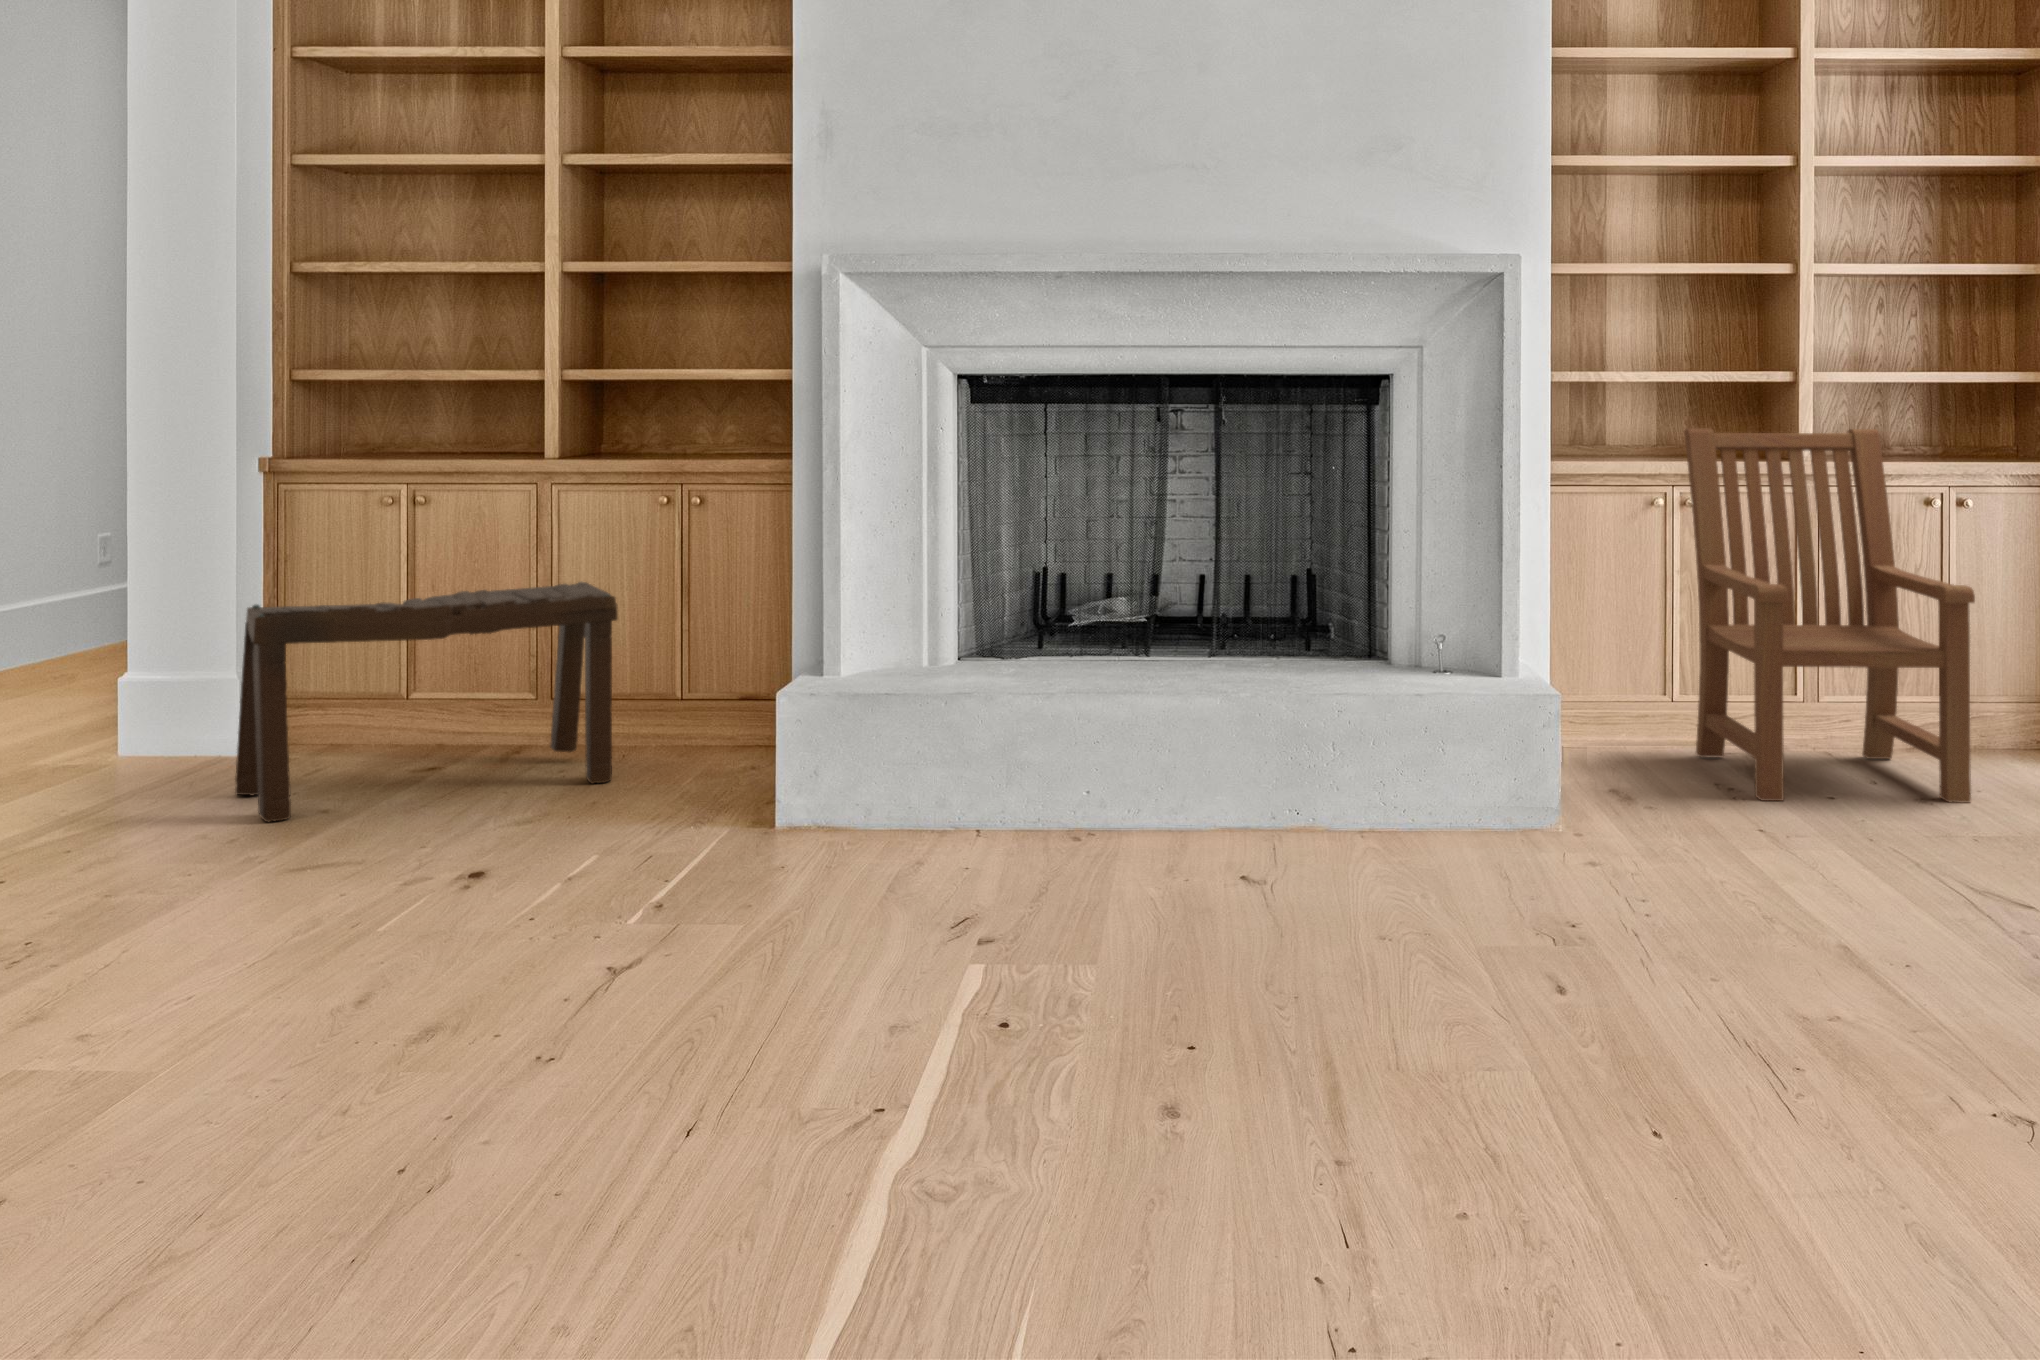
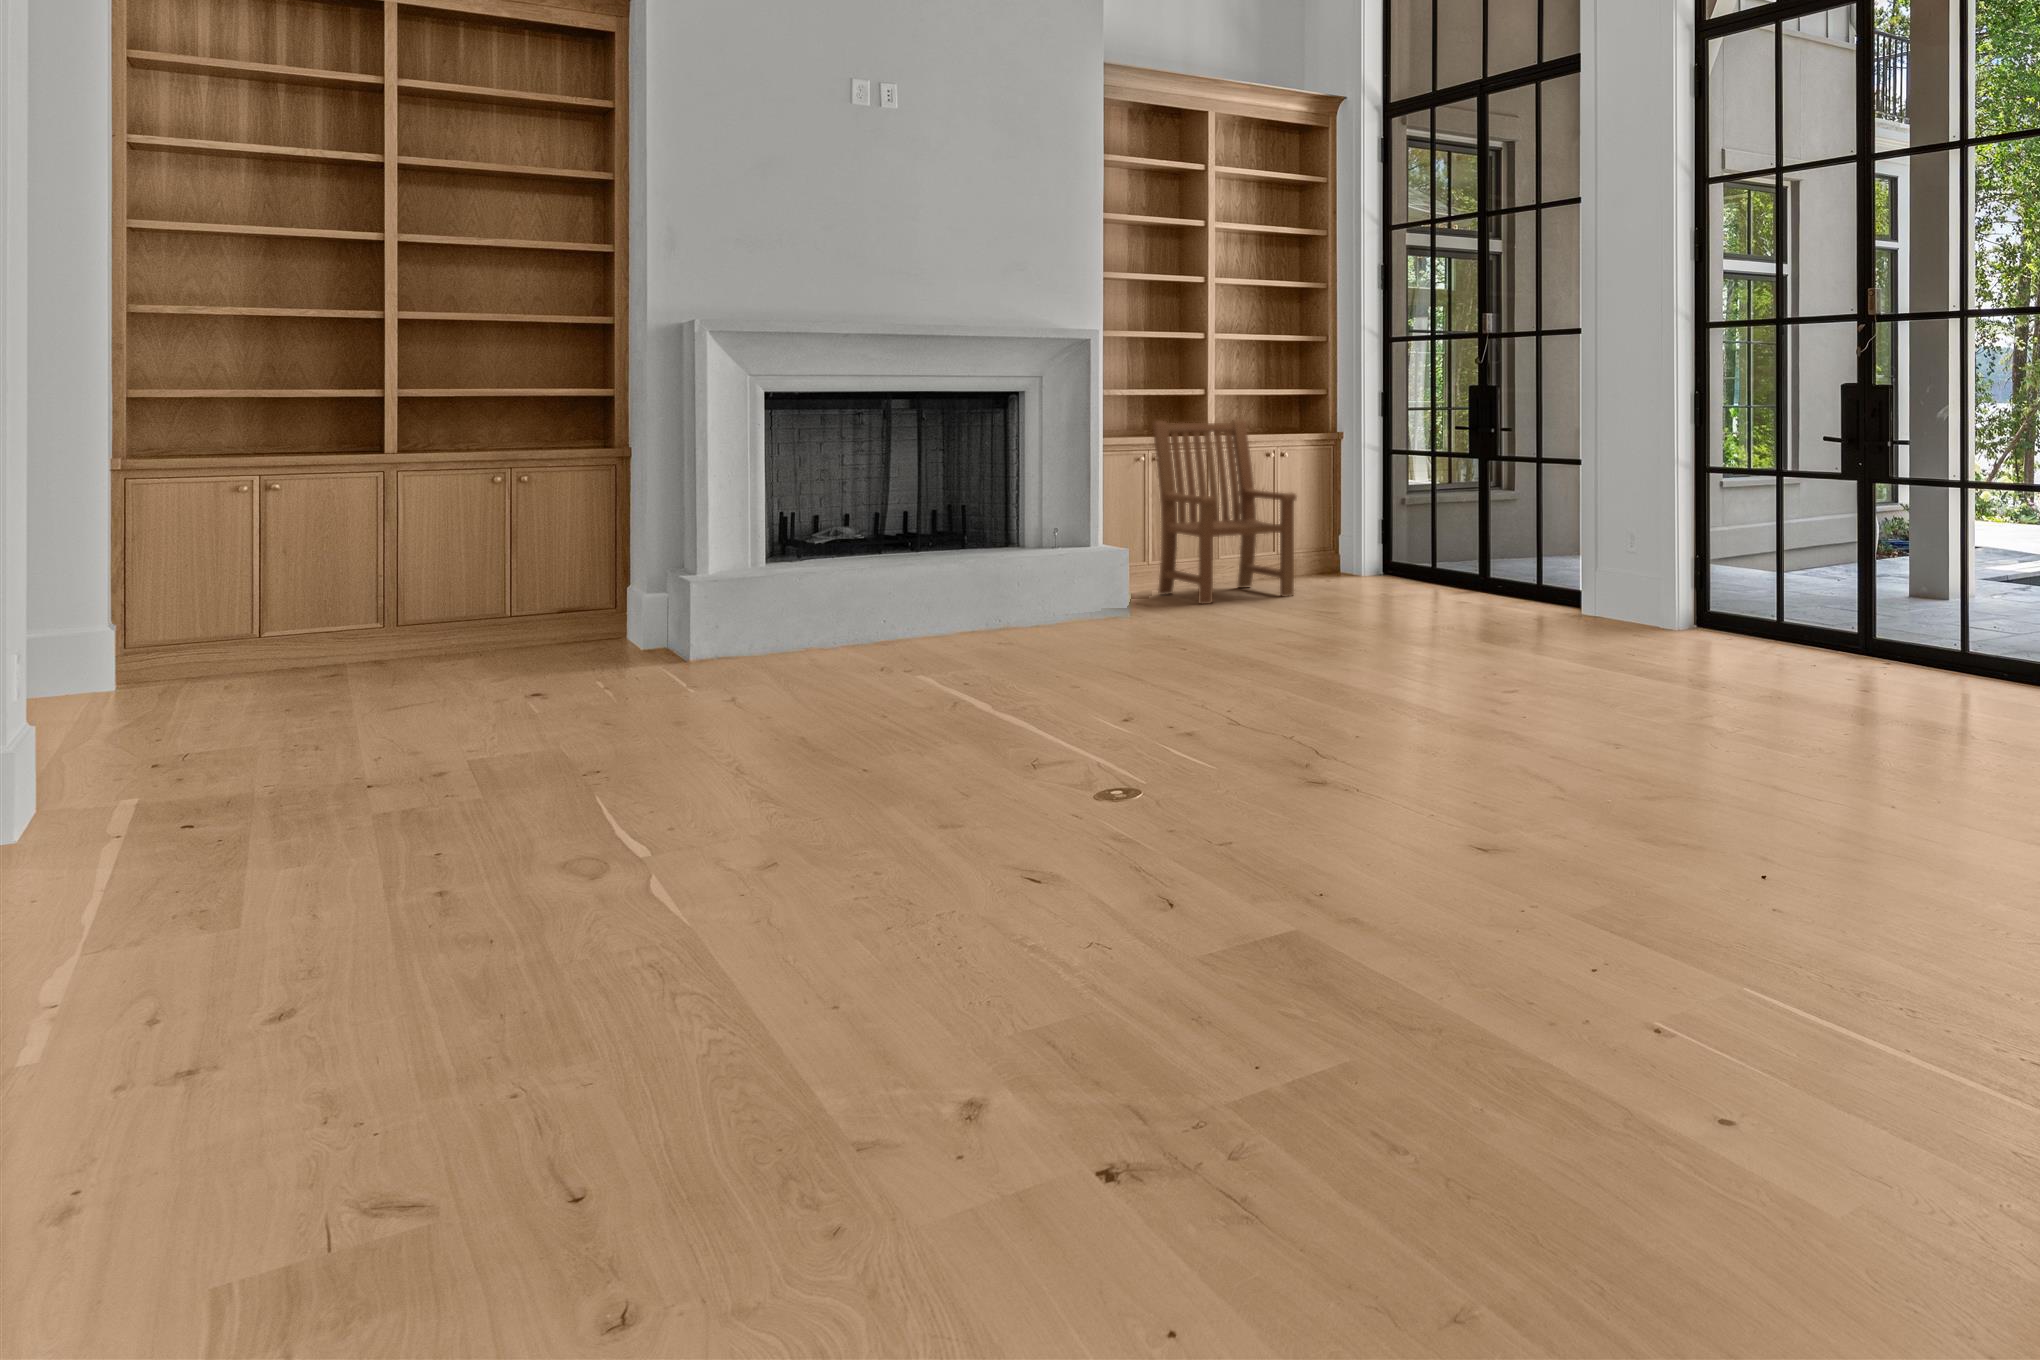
bench: present [235,582,618,822] -> none [177,539,504,706]

